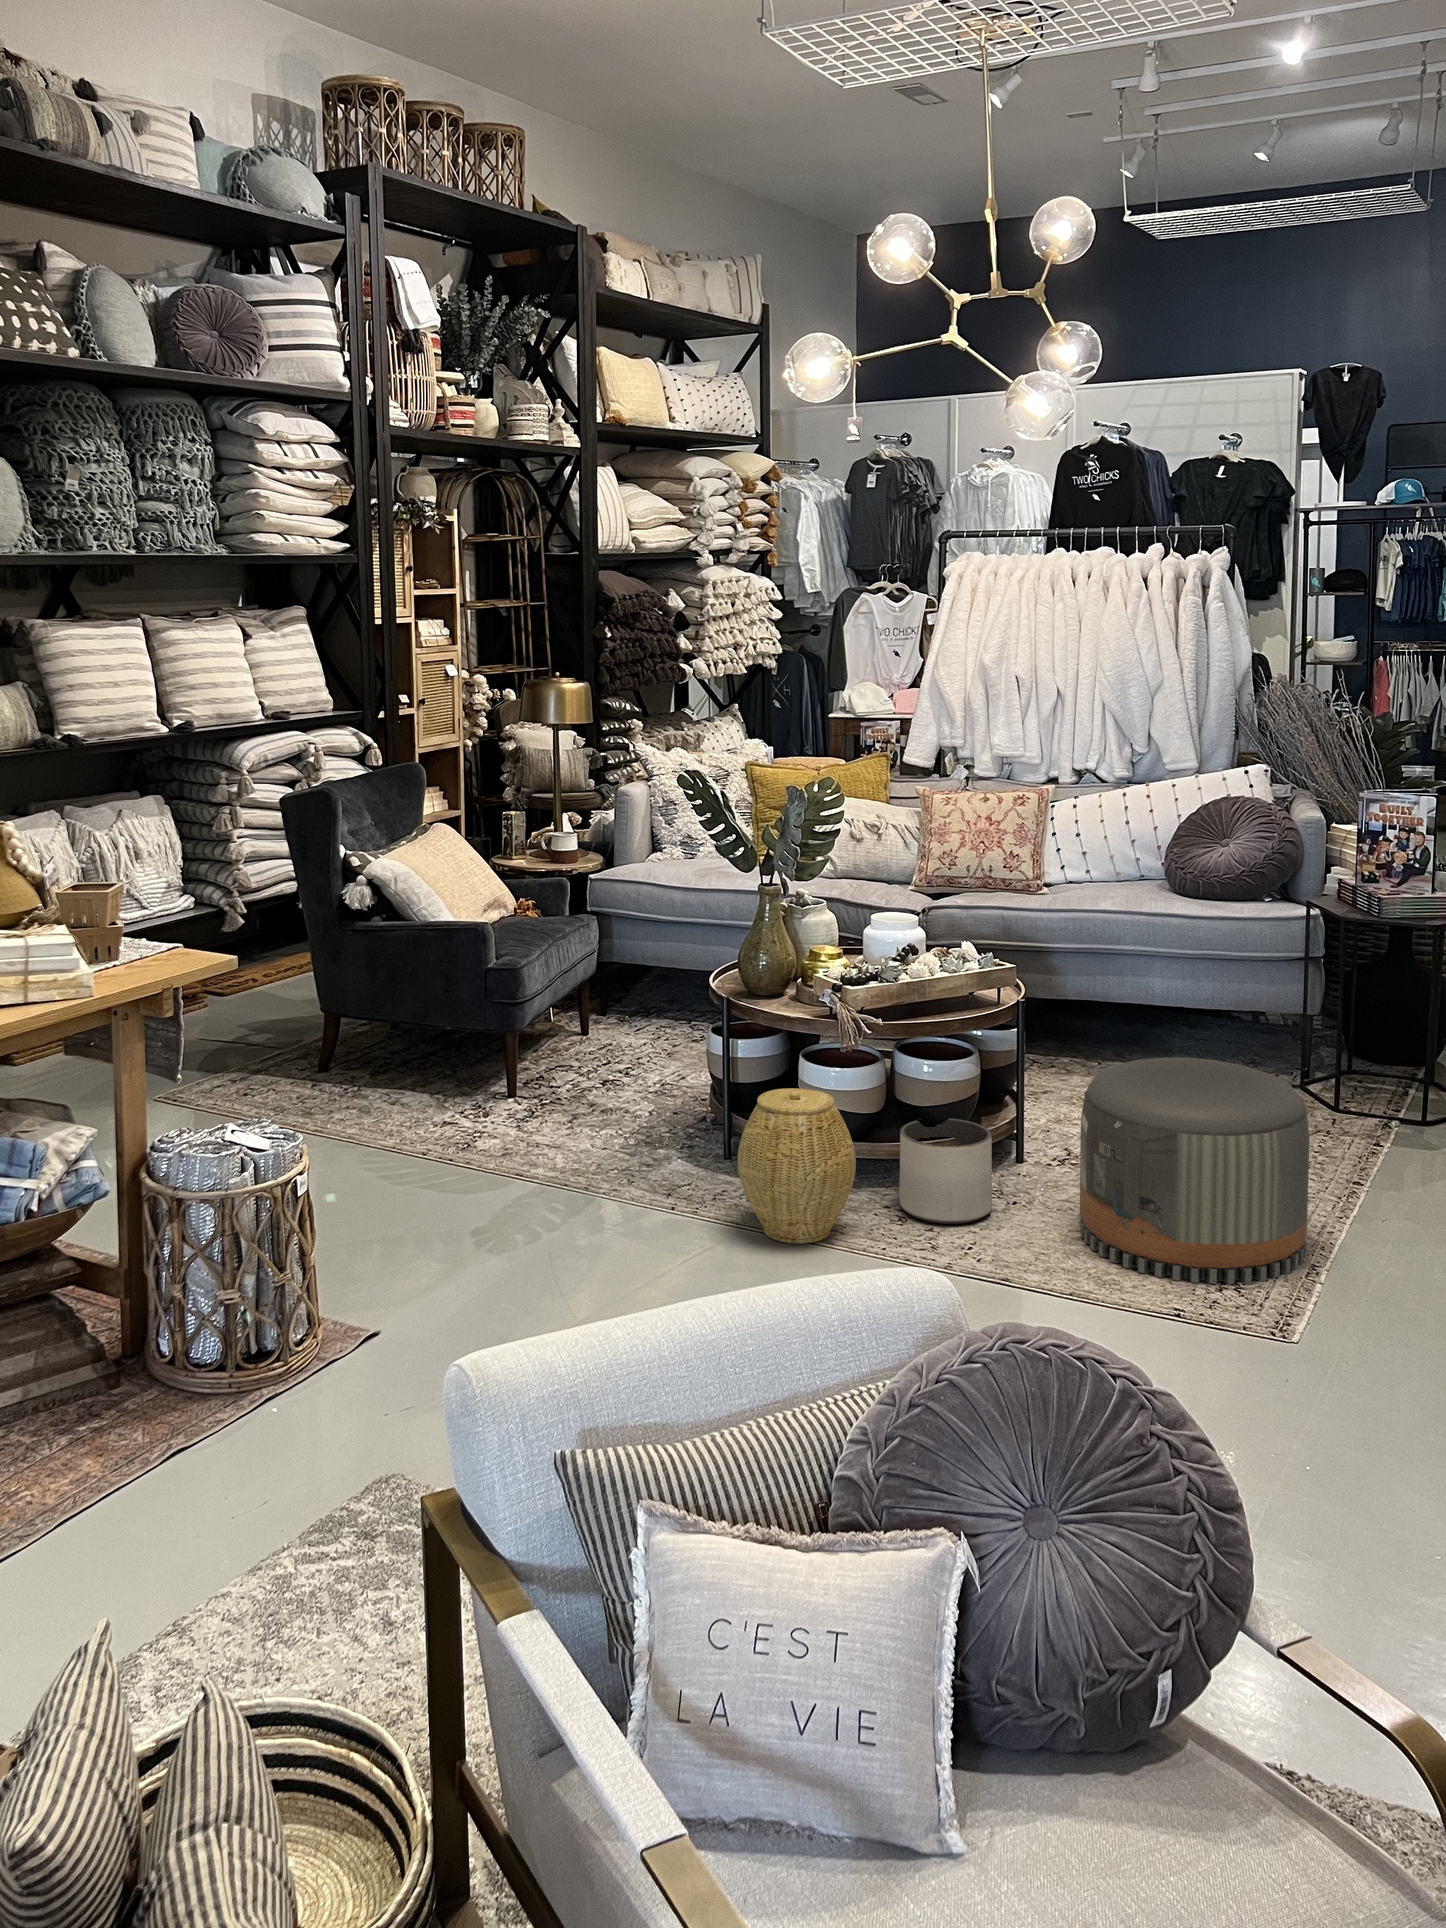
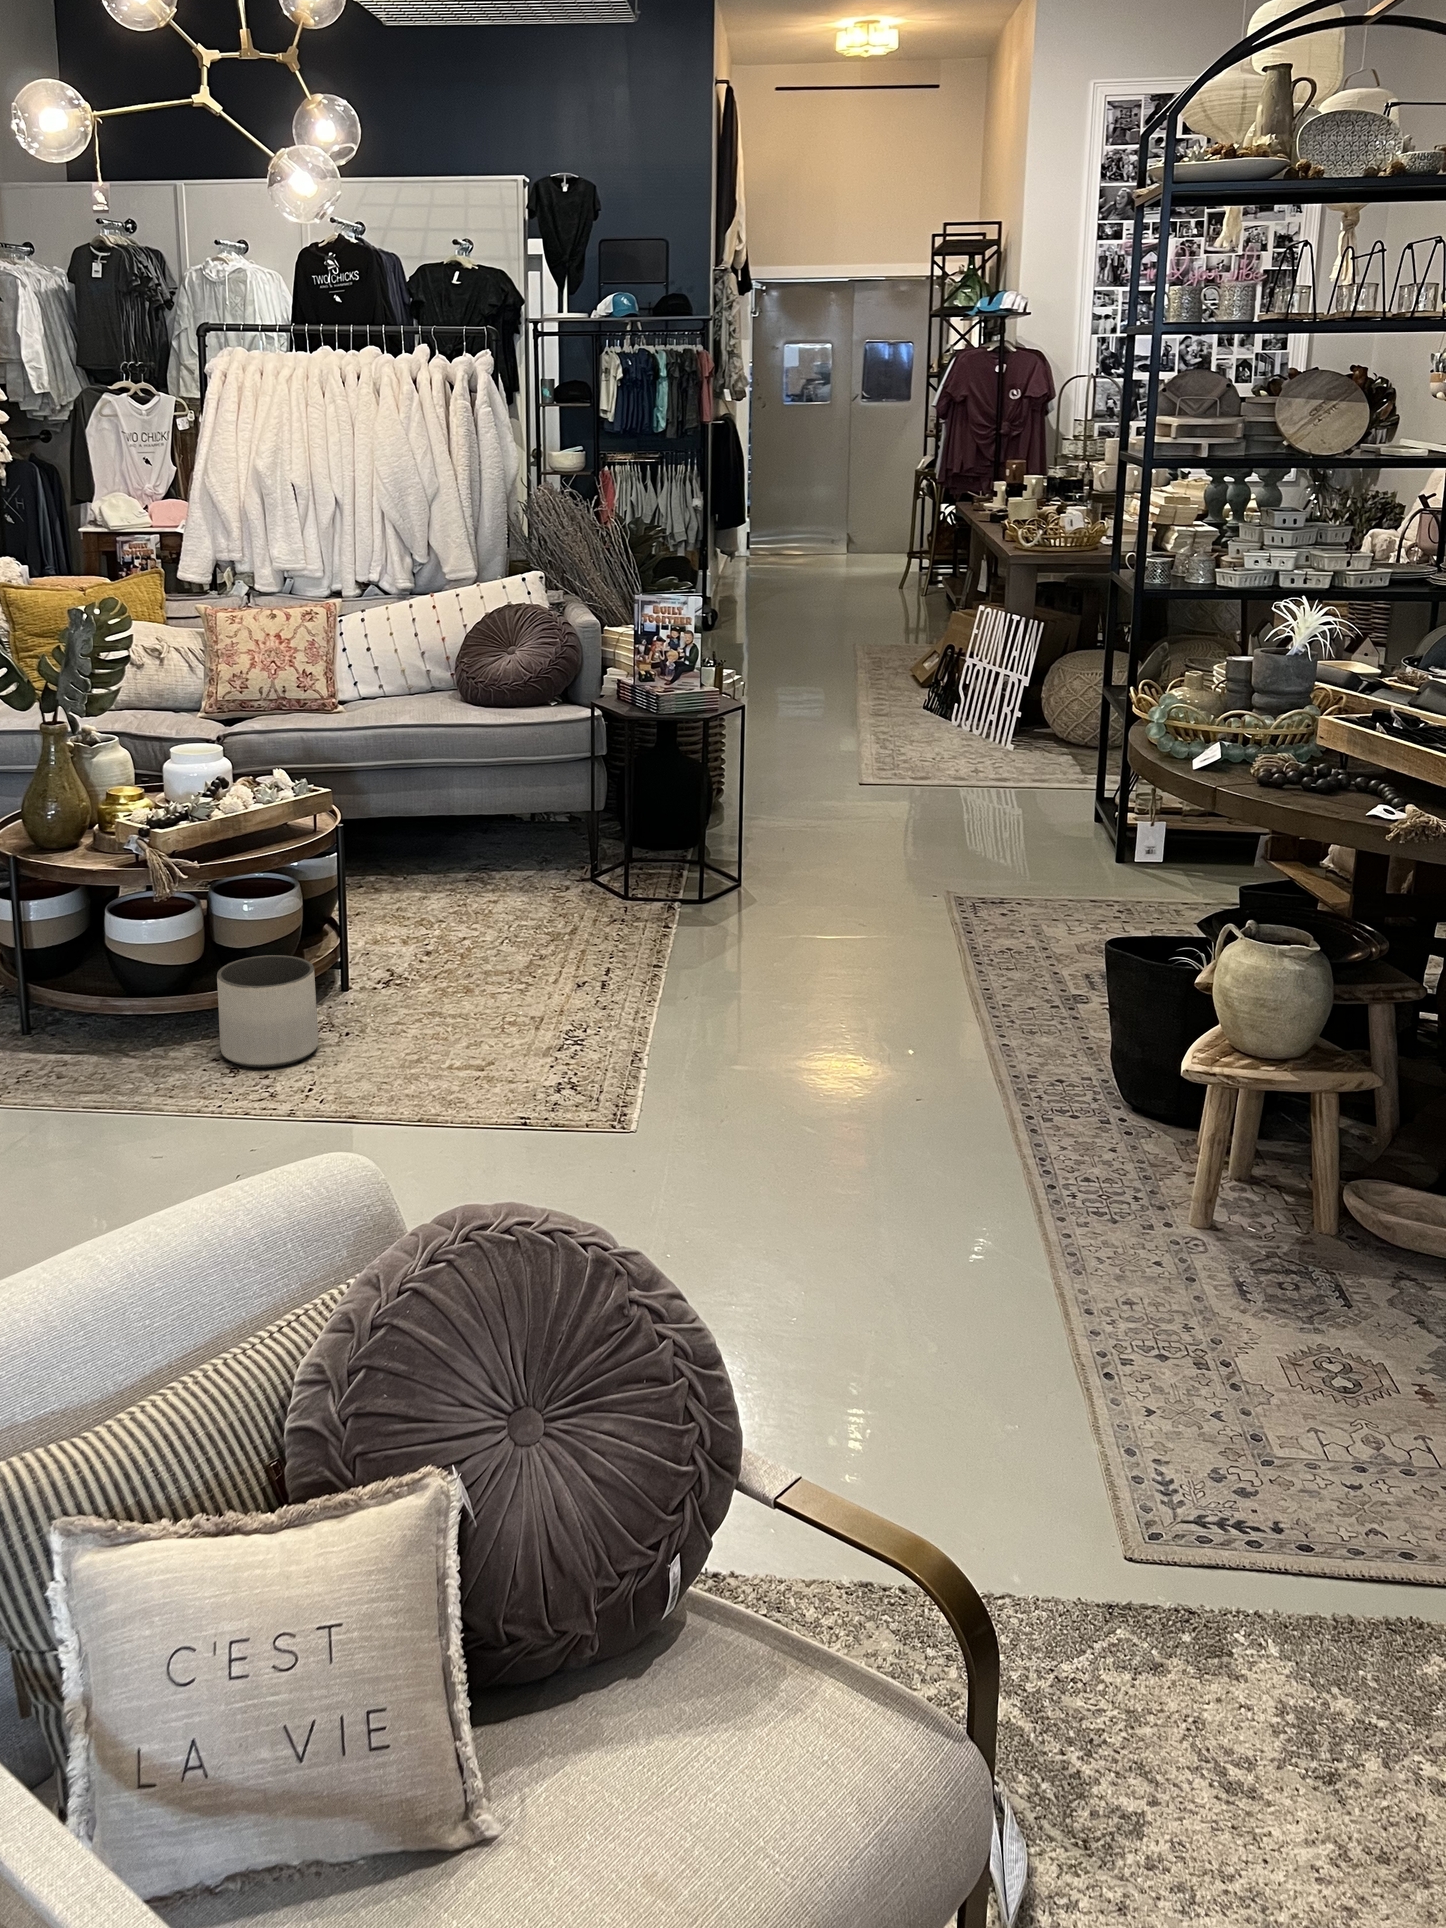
pouf: present [1080,1057,1310,1284] -> none [406,865,625,1089]
woven basket: present [738,1088,856,1244] -> none [39,944,174,1115]

